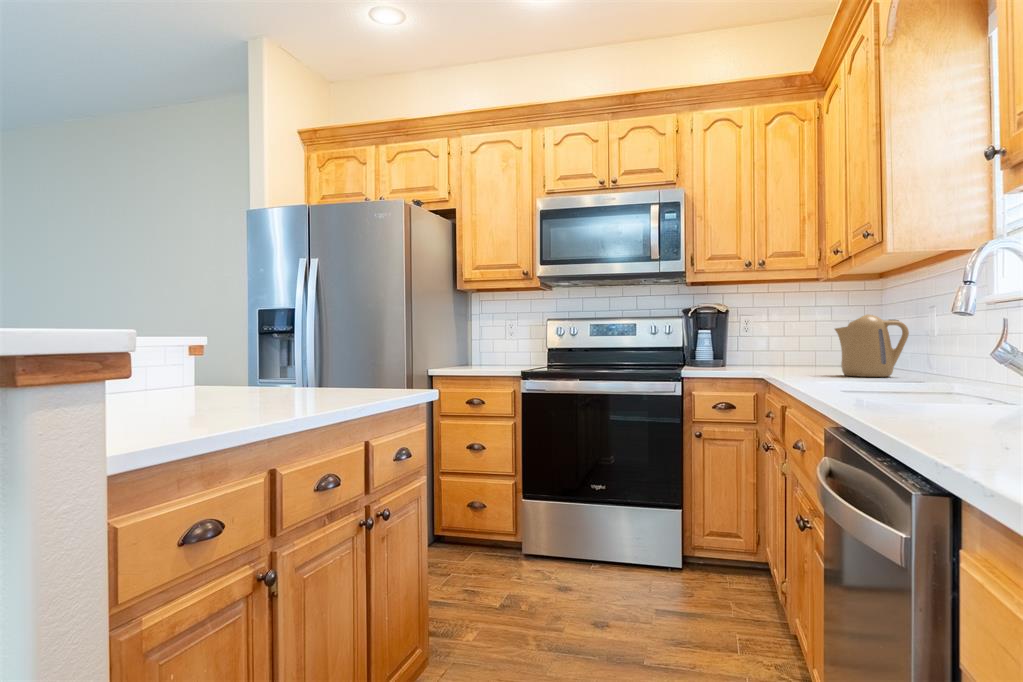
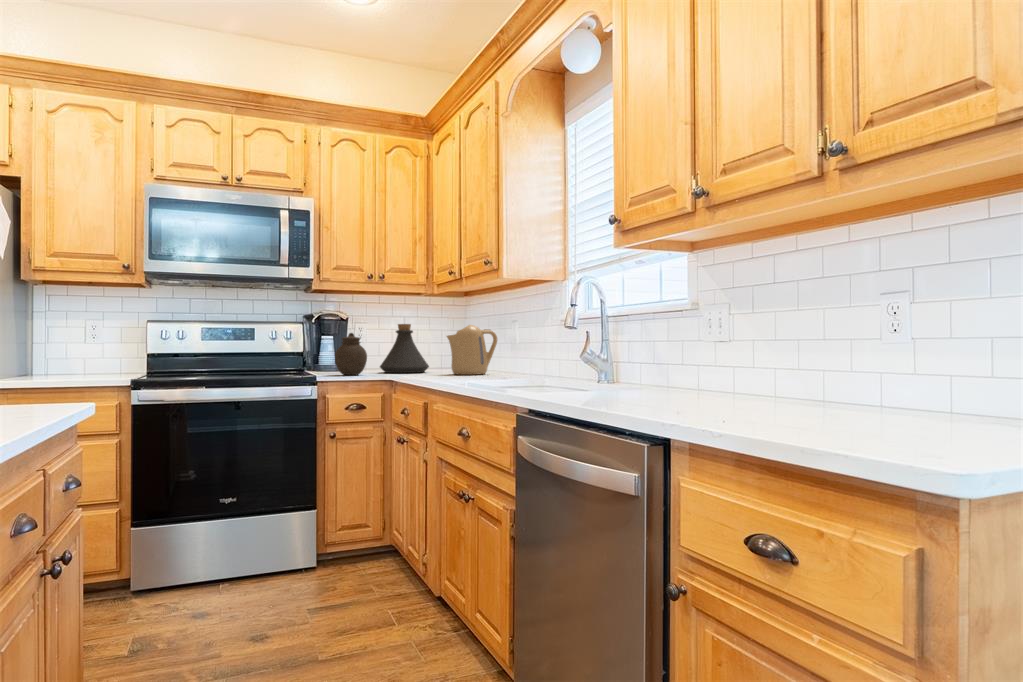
bottle: none [757,315,819,372] -> present [380,324,429,373]
jar: none [702,327,737,372] -> present [335,333,367,375]

